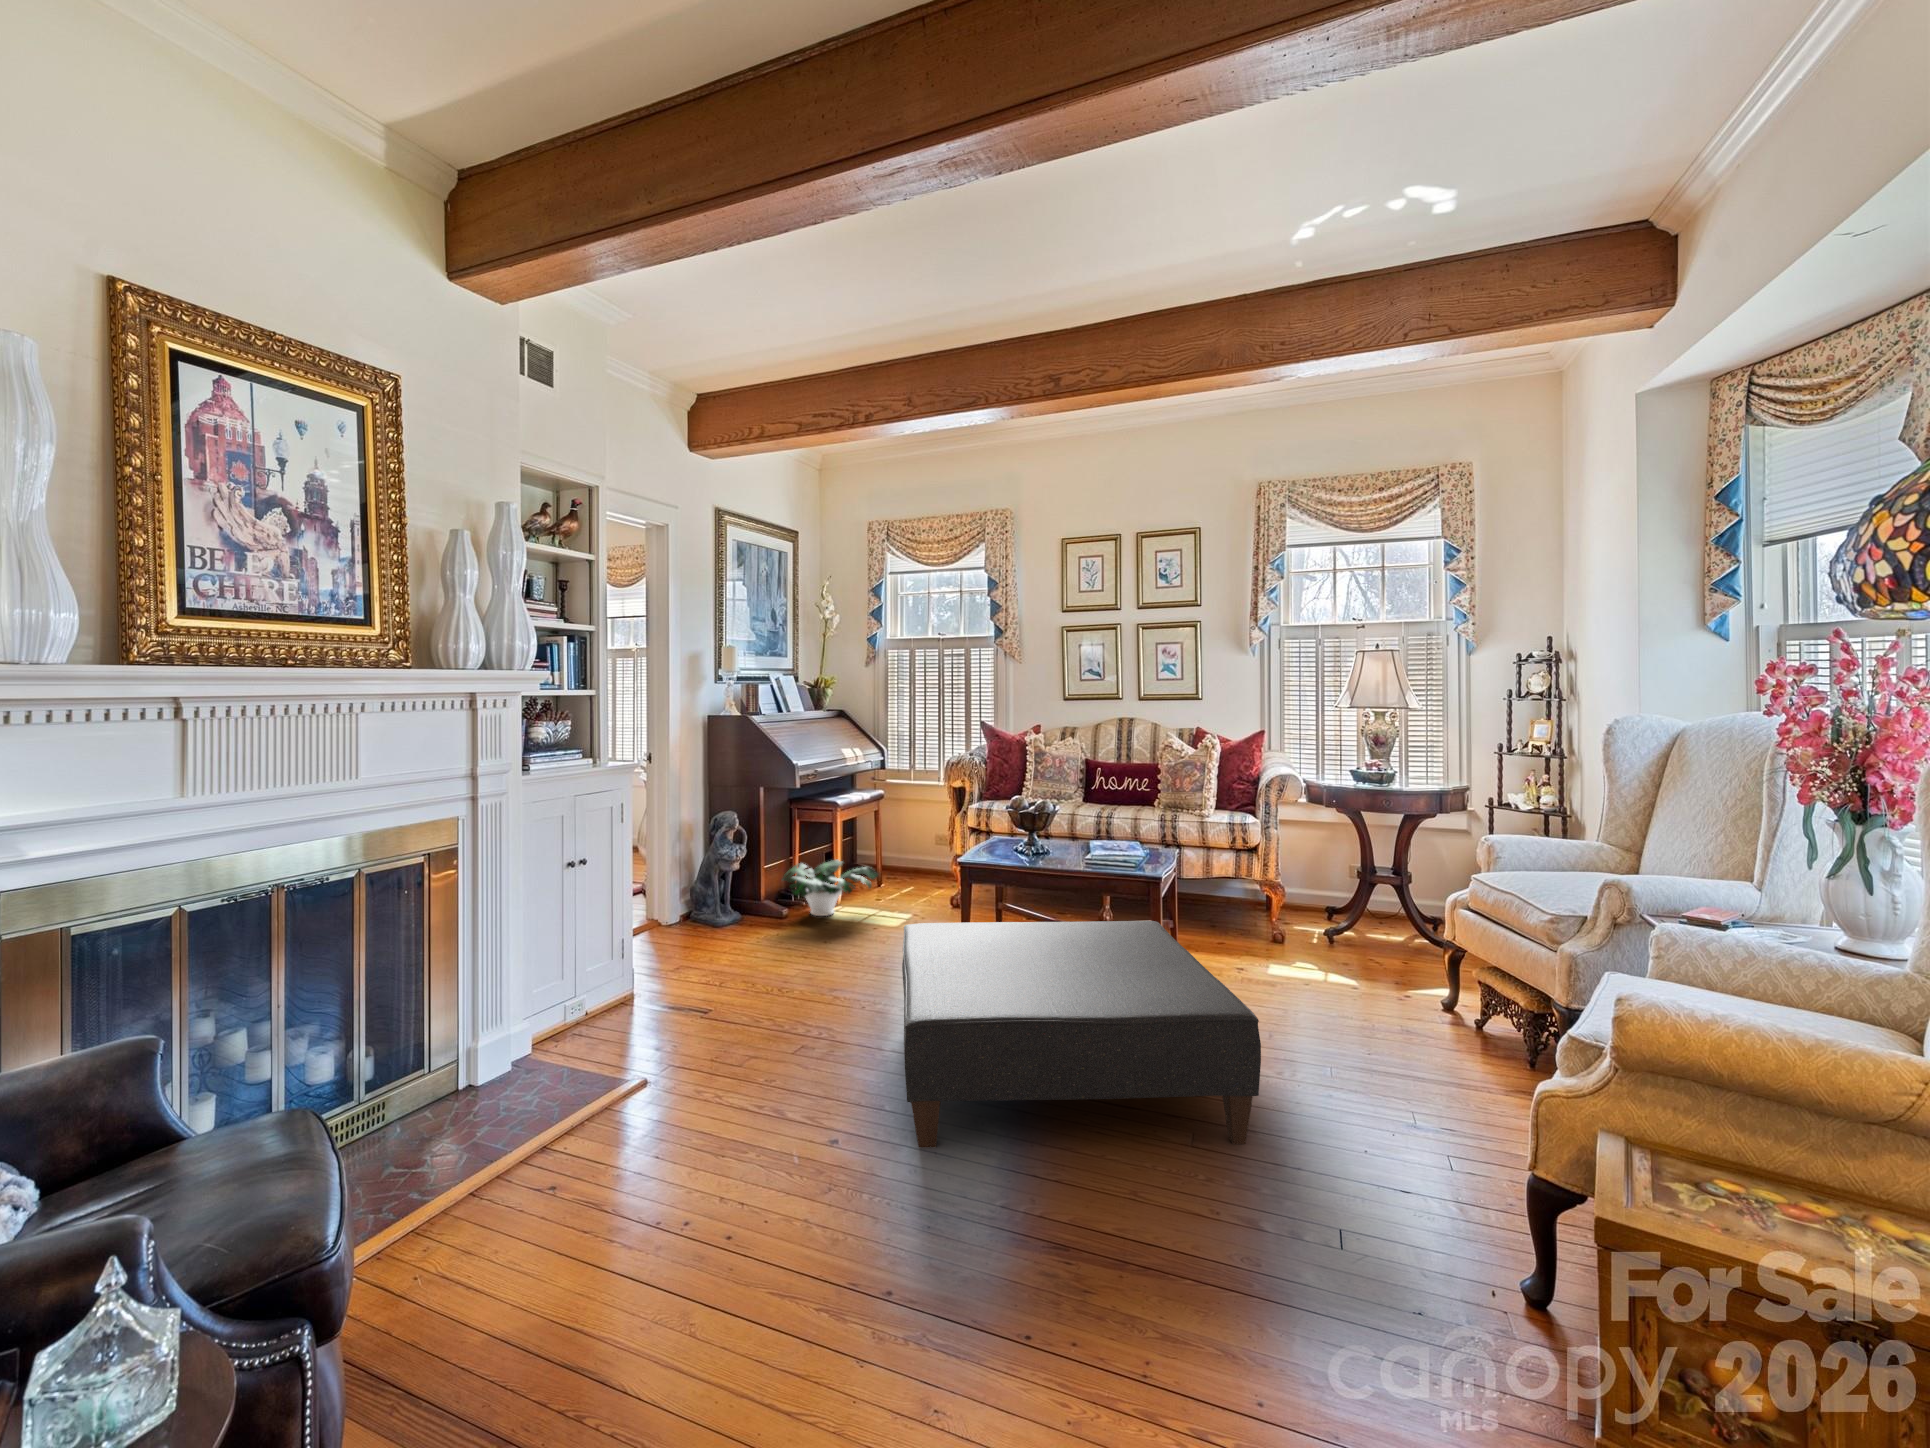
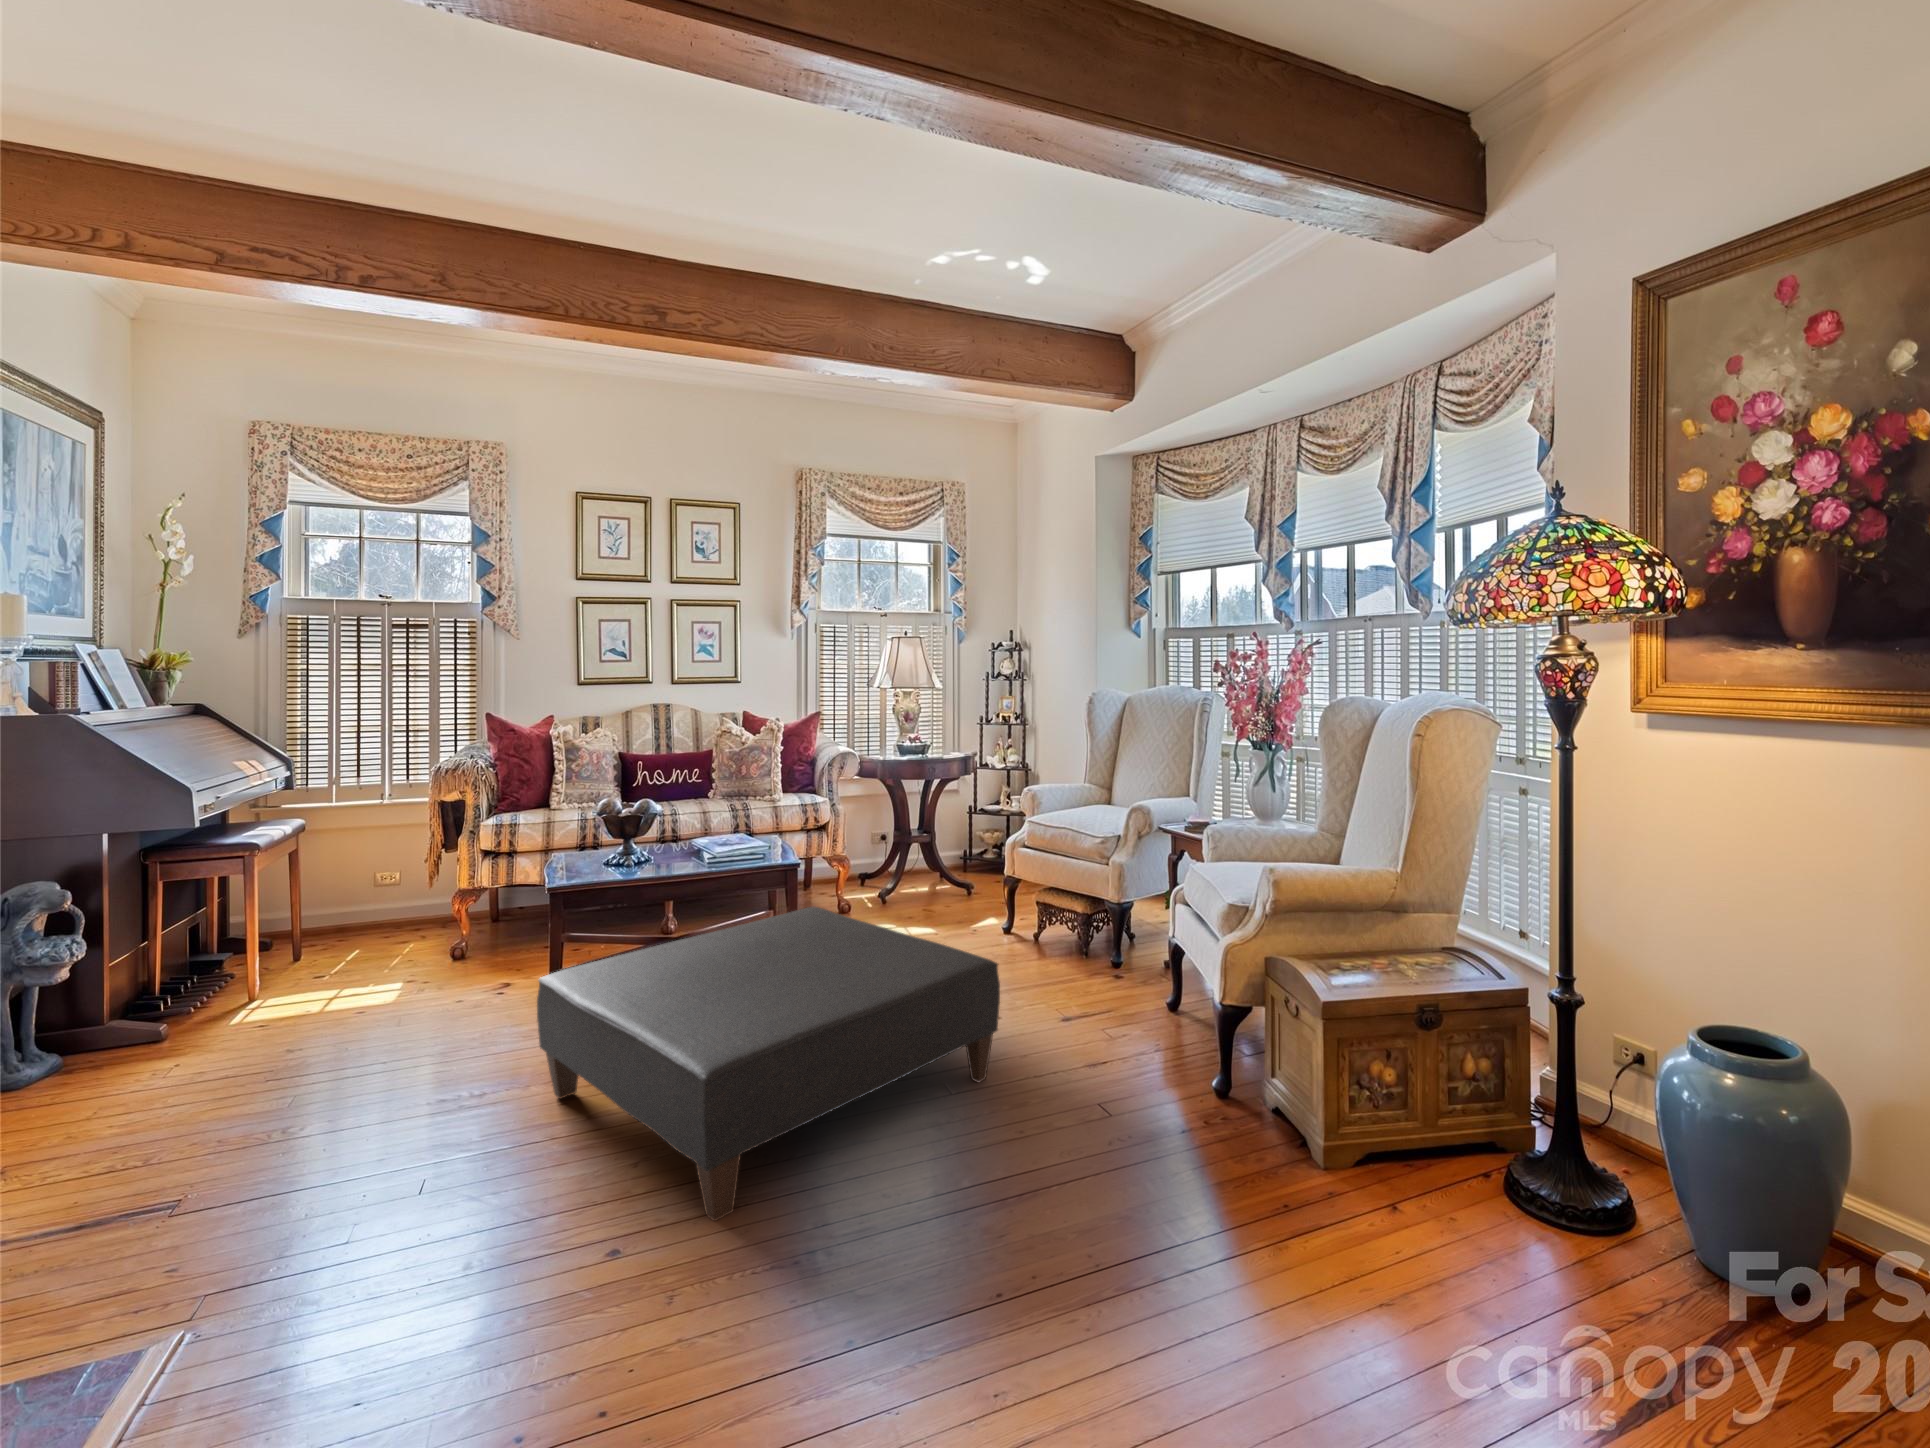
potted plant: present [781,859,878,916] -> none [146,928,345,1021]

